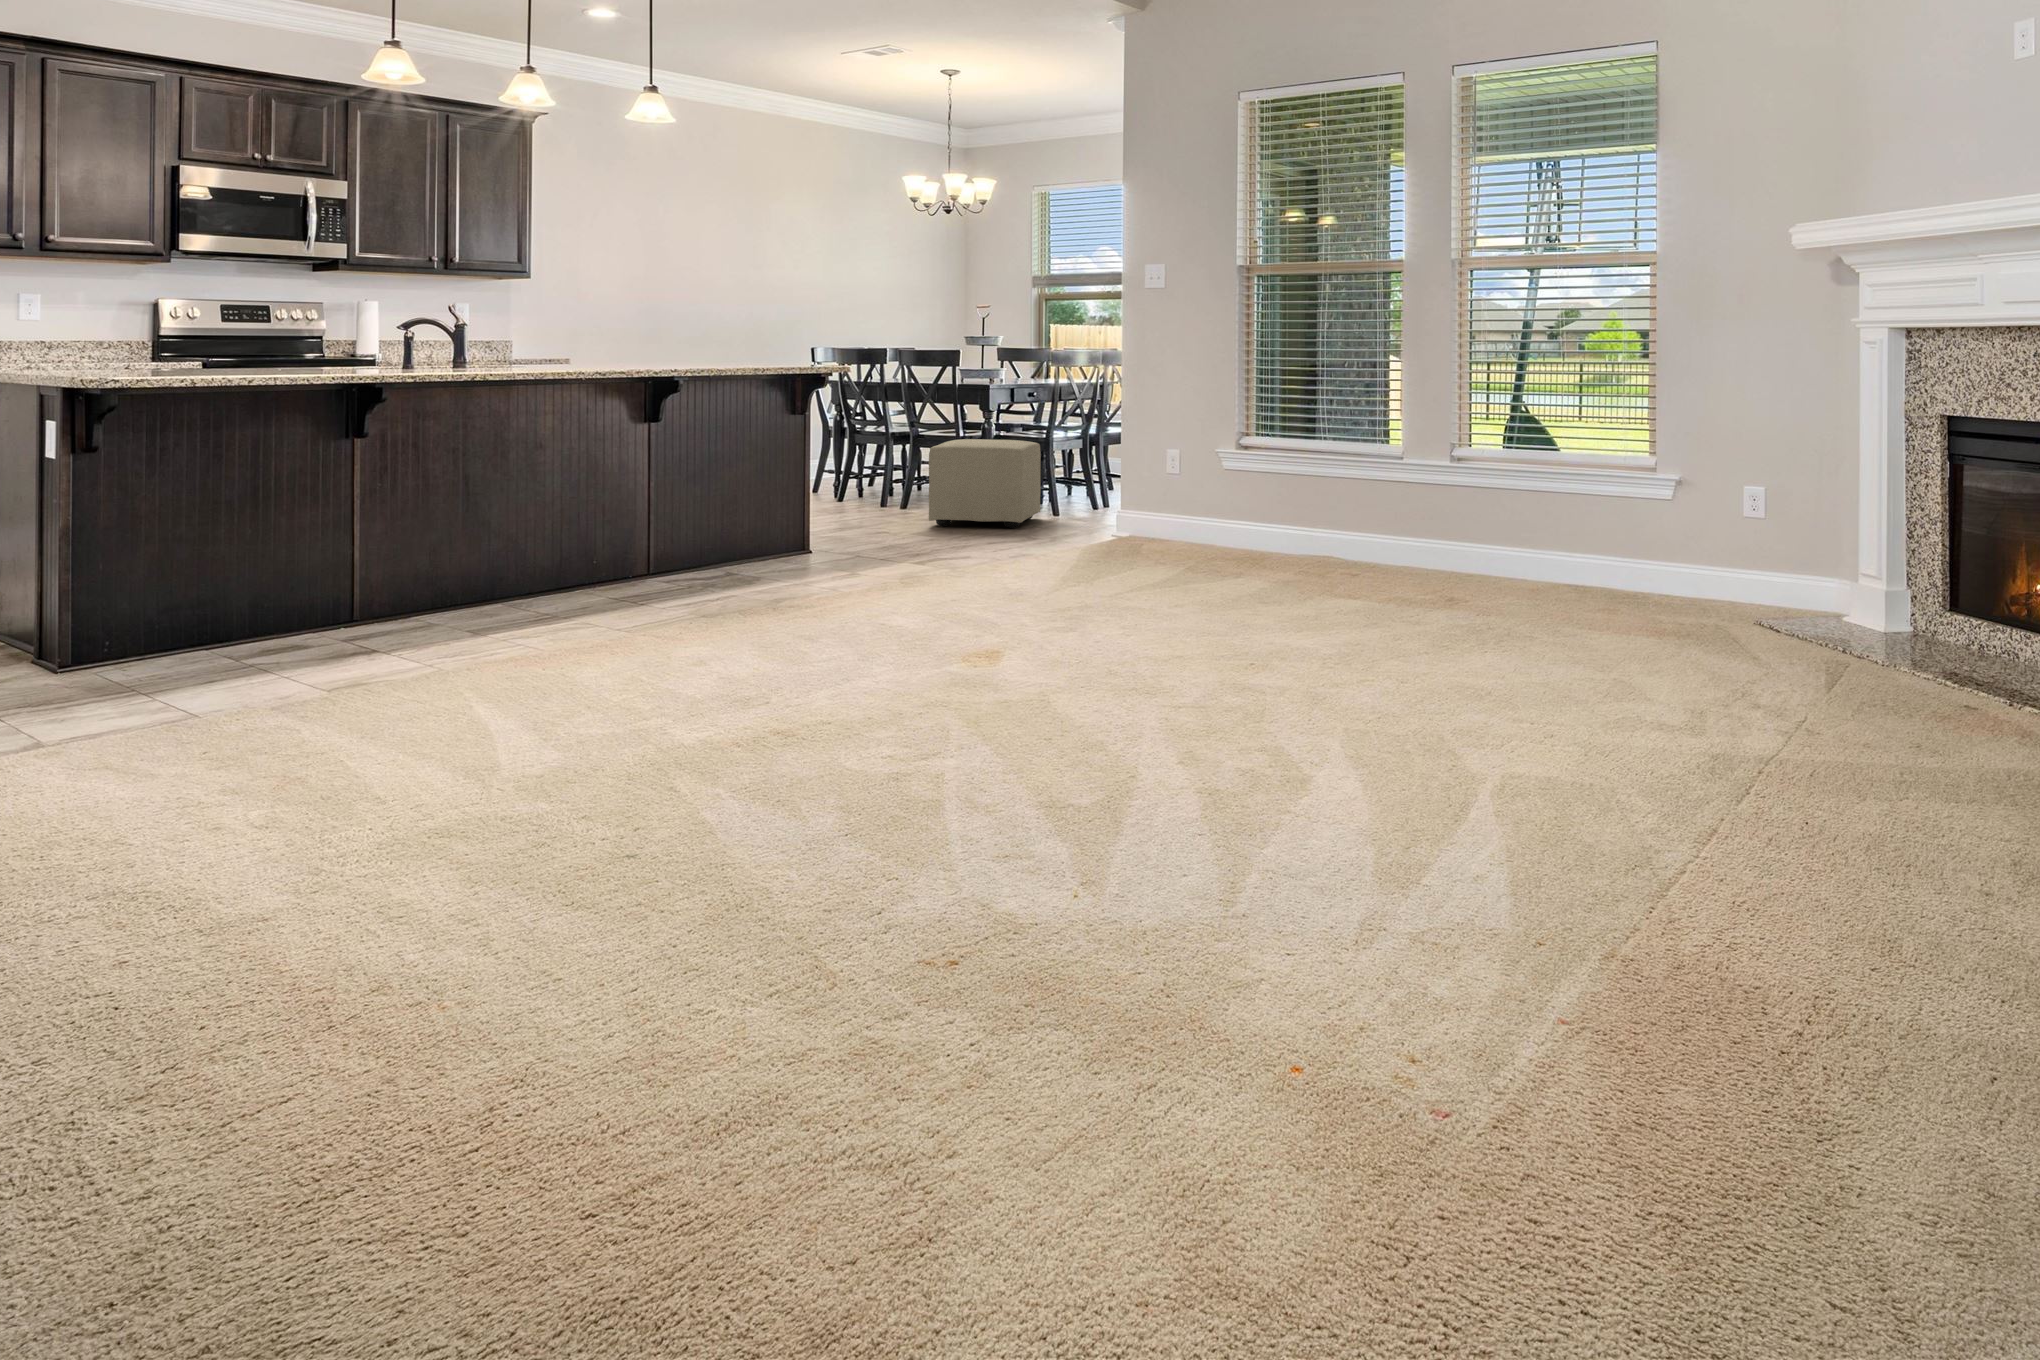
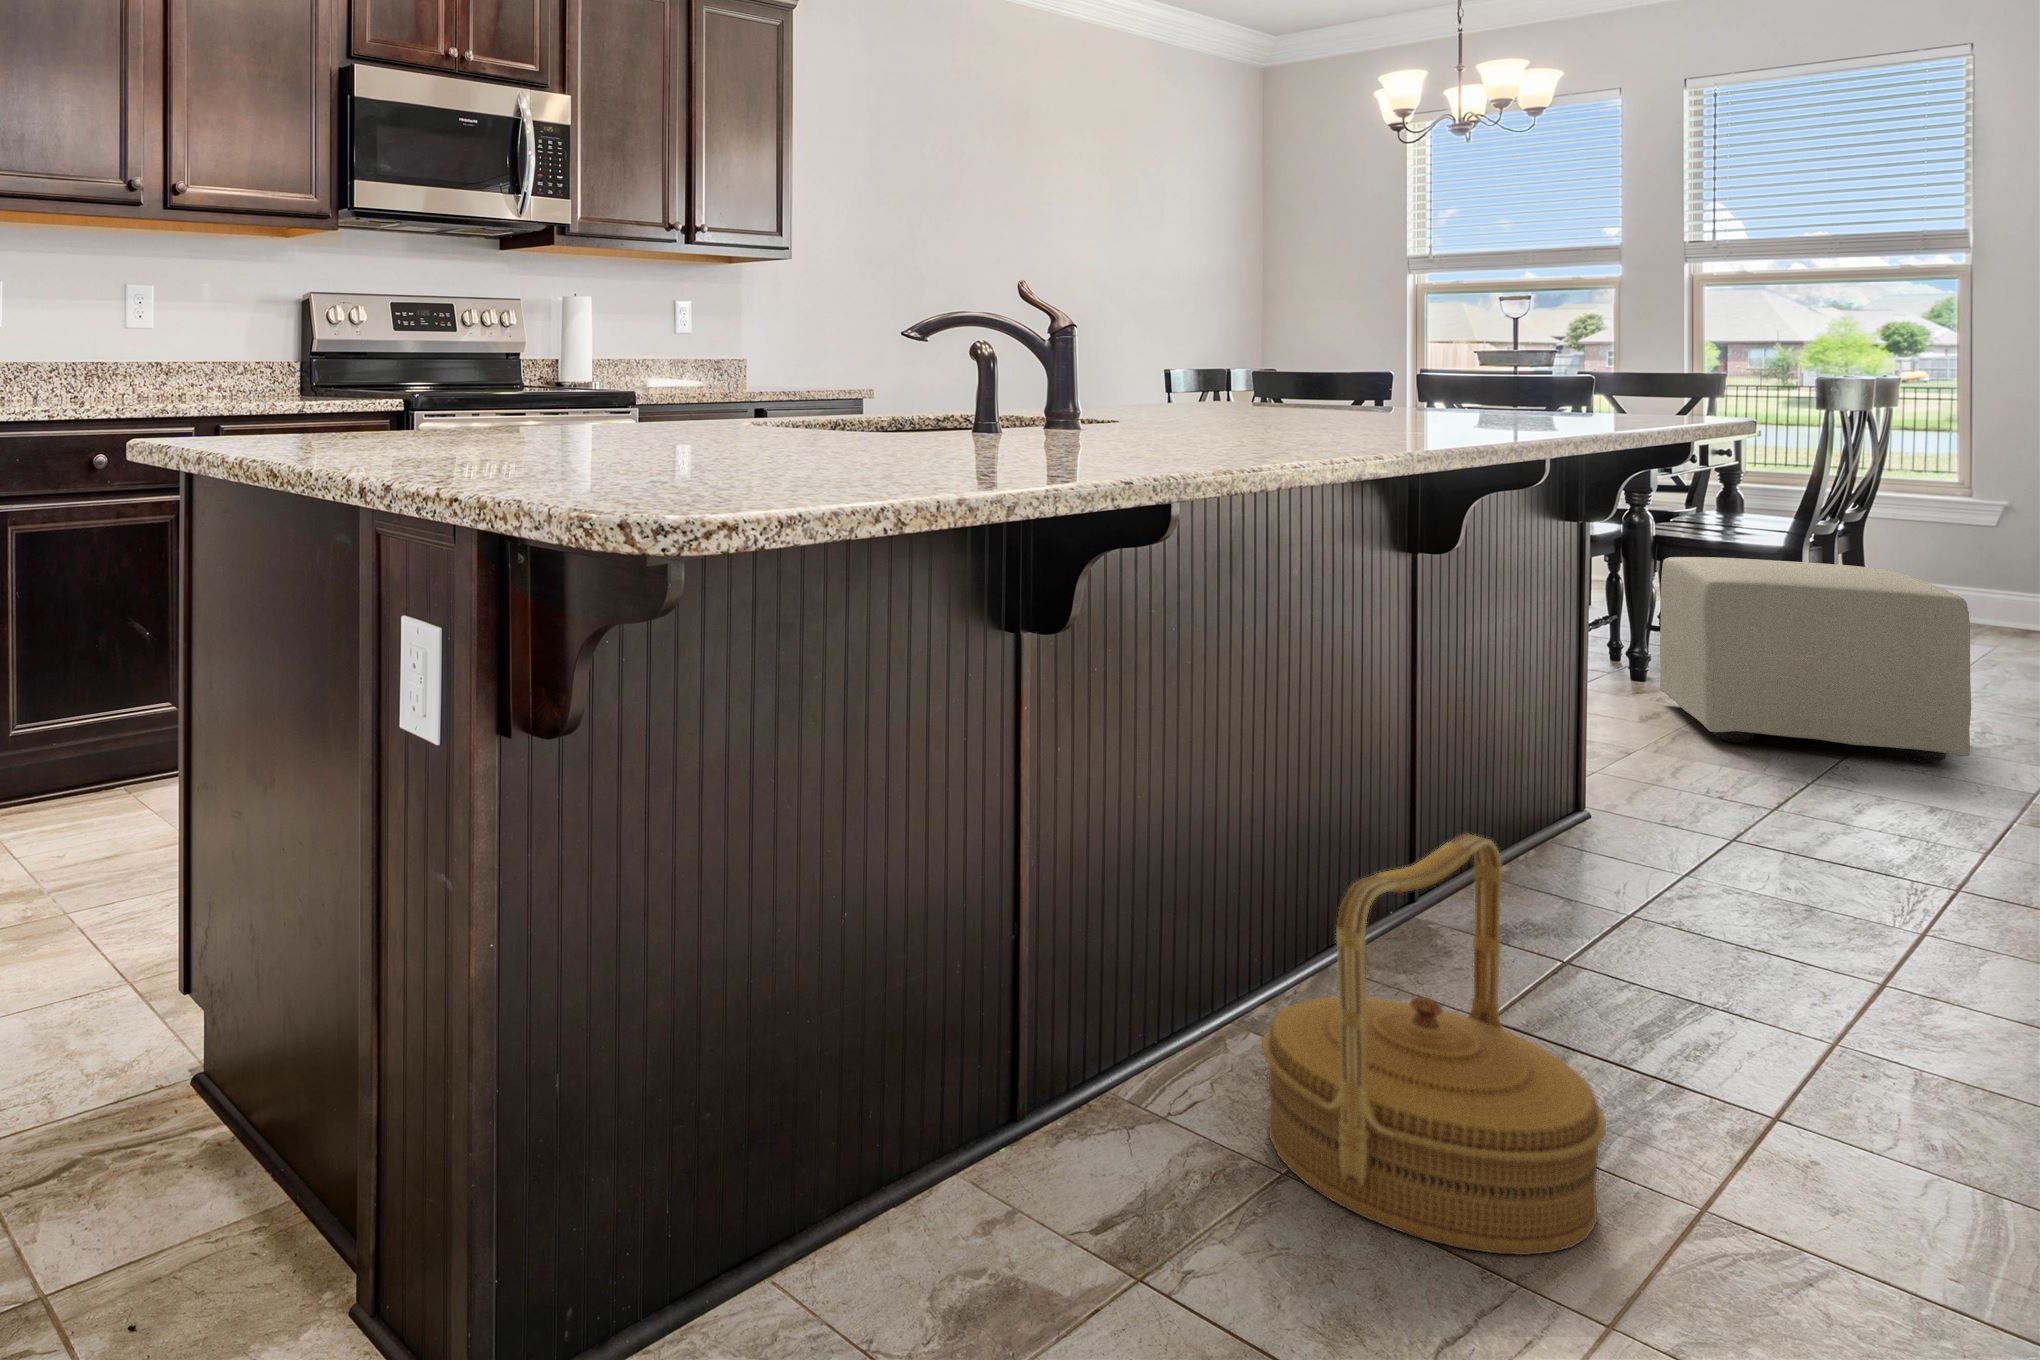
woven basket: none [436,502,546,624] -> present [1262,834,1606,1255]

